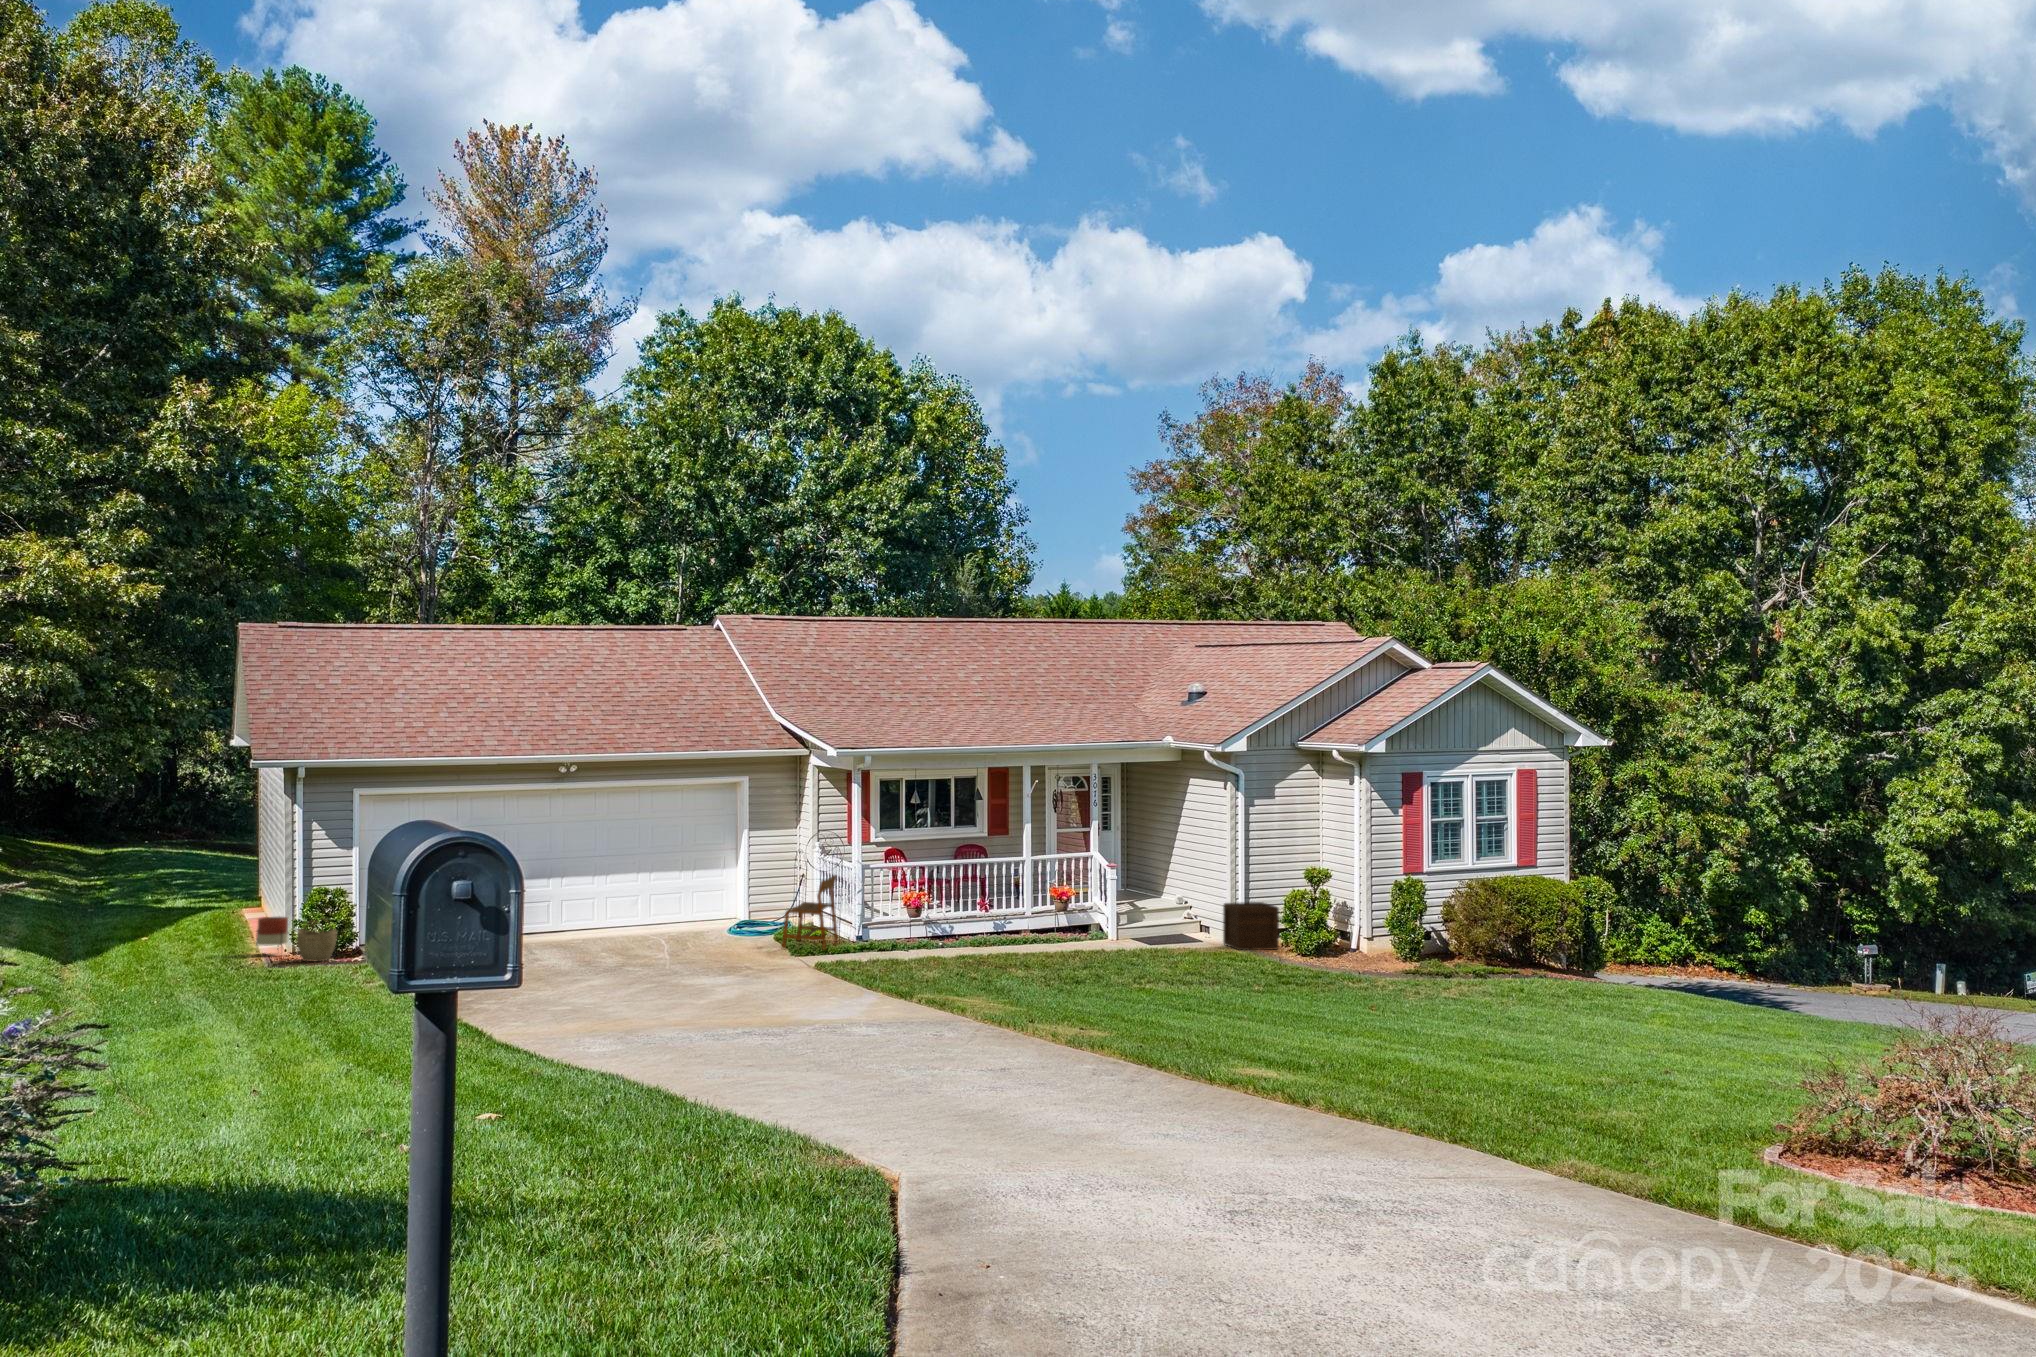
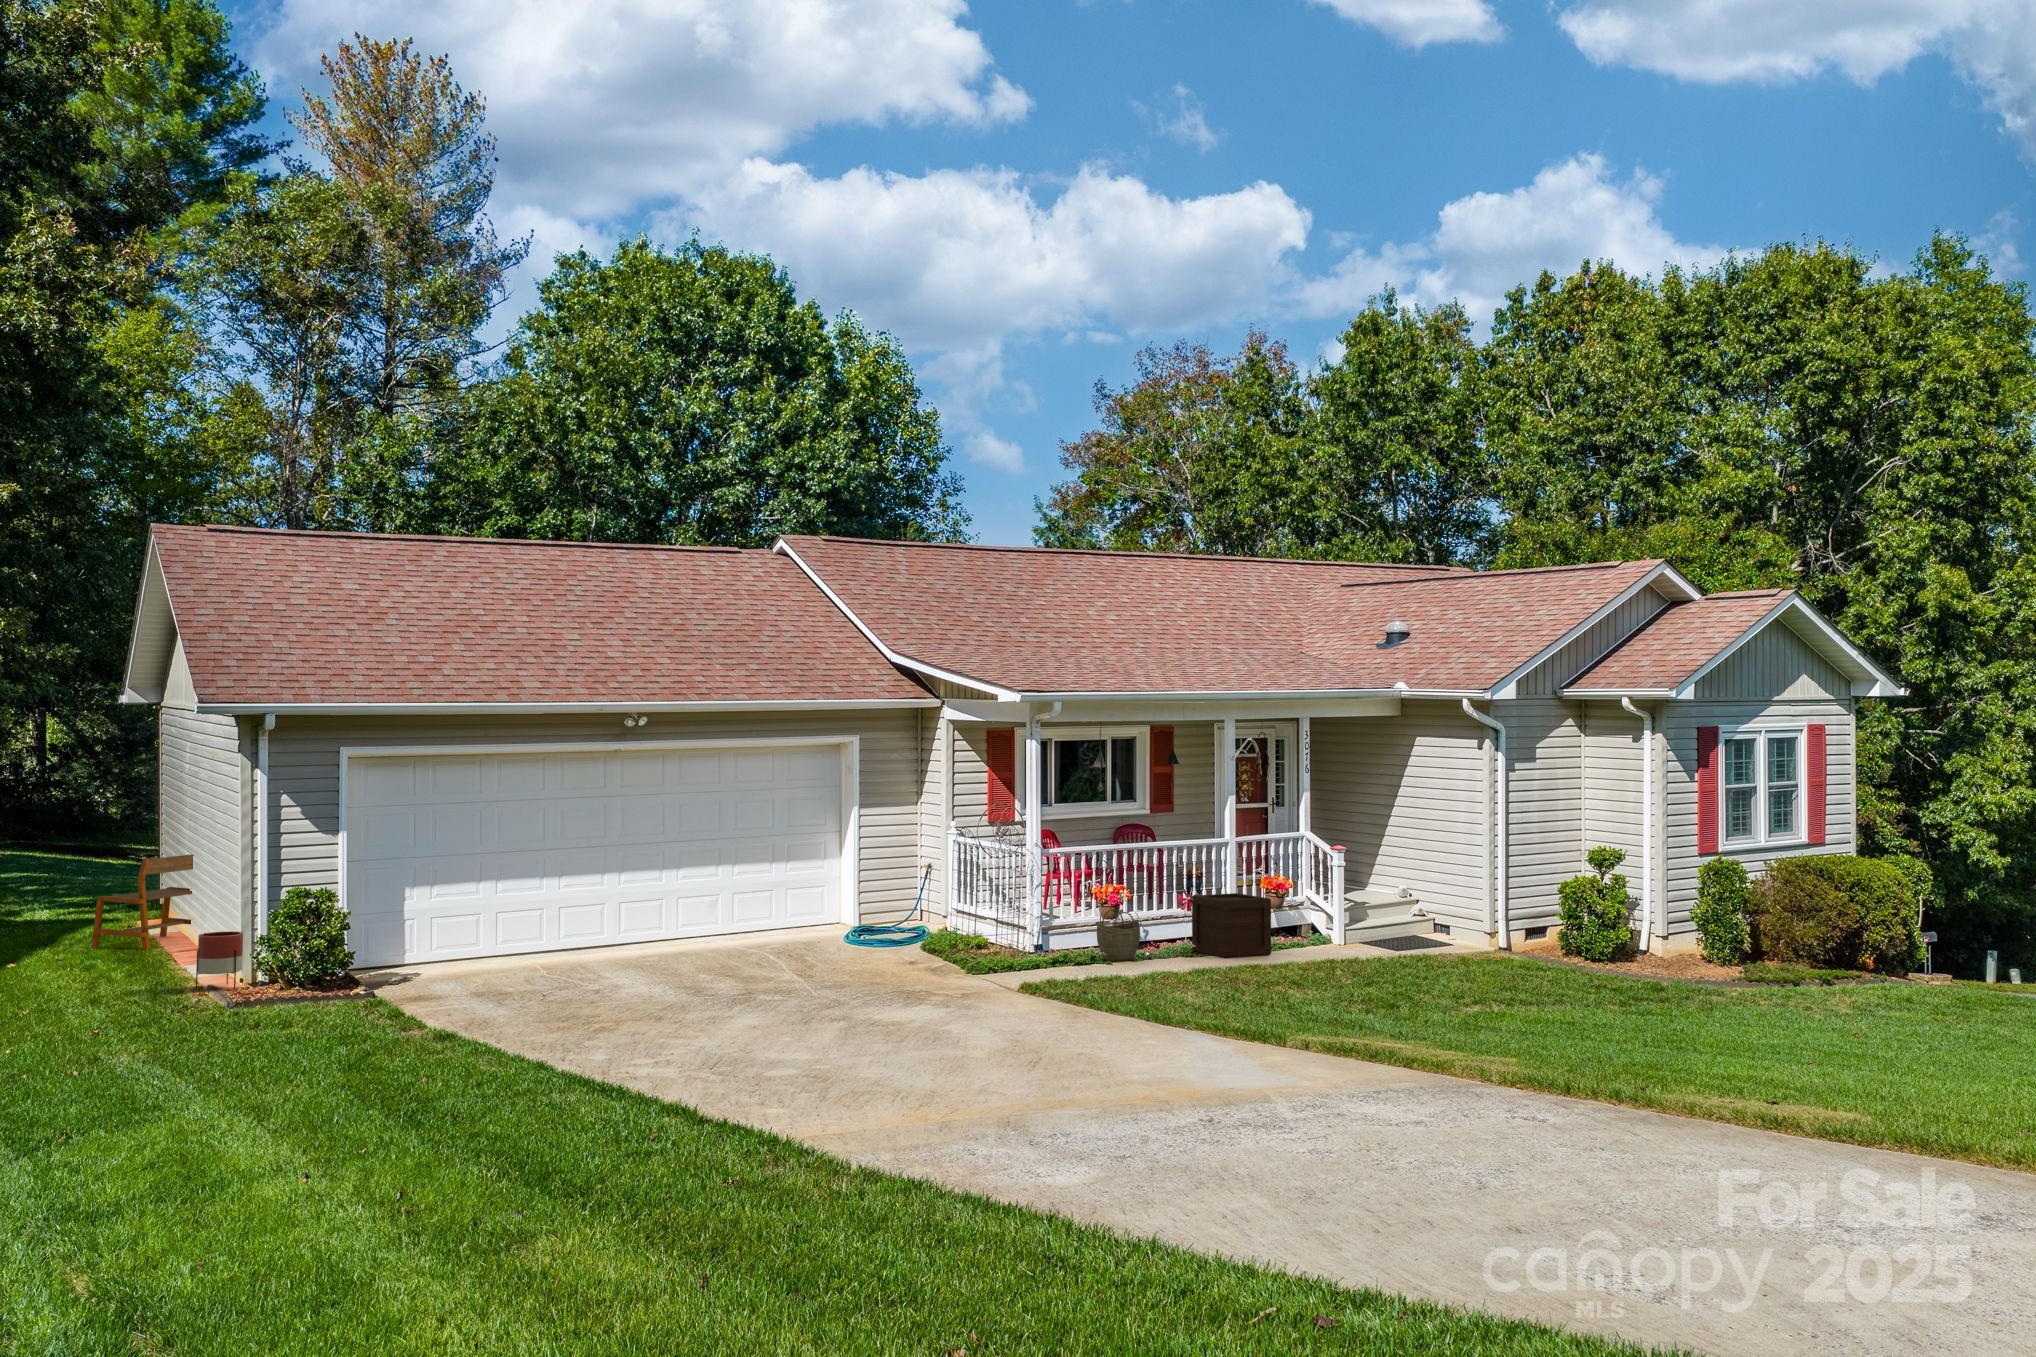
bench: present [782,875,838,950] -> present [92,854,194,950]
wooden crate: present [1223,902,1279,950] -> present [1192,893,1271,958]
woven basket: present [297,919,337,961] -> present [1097,909,1140,961]

